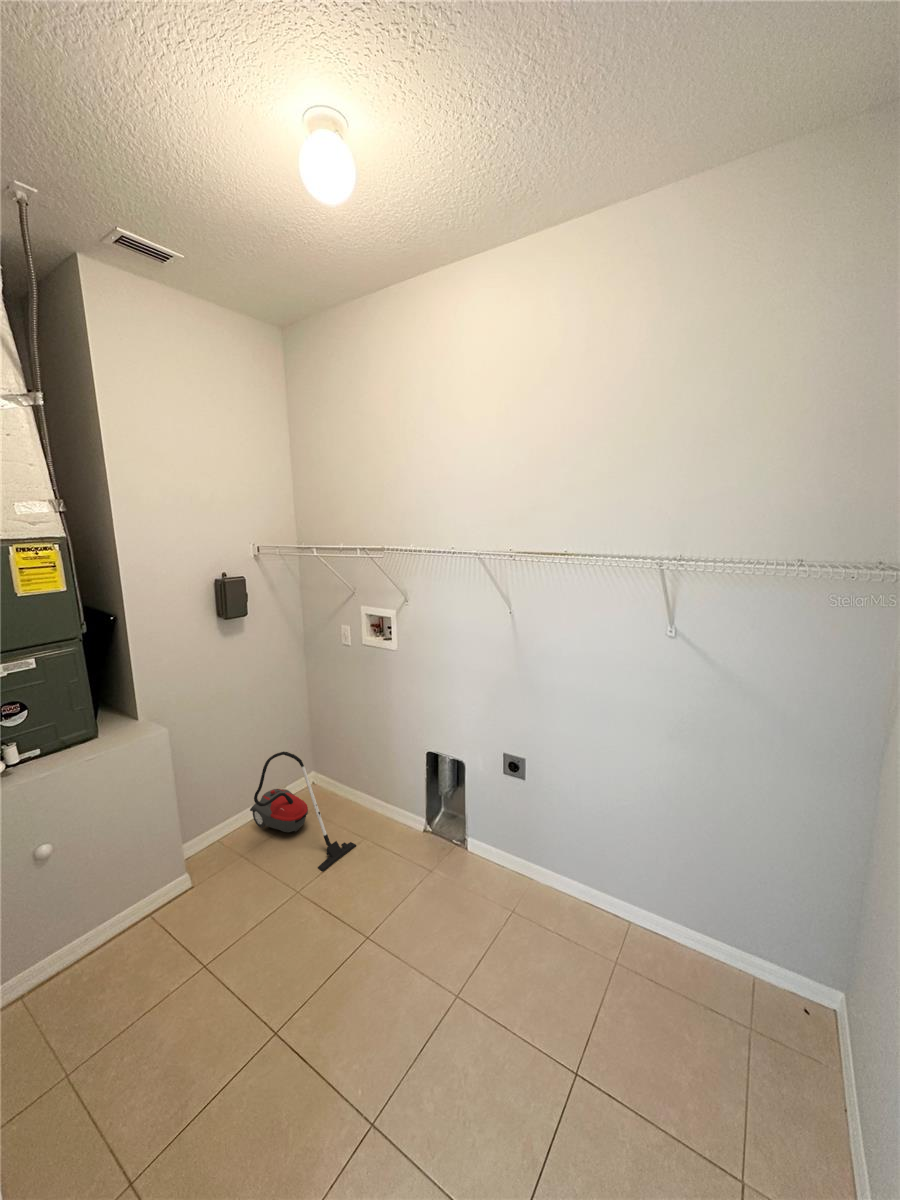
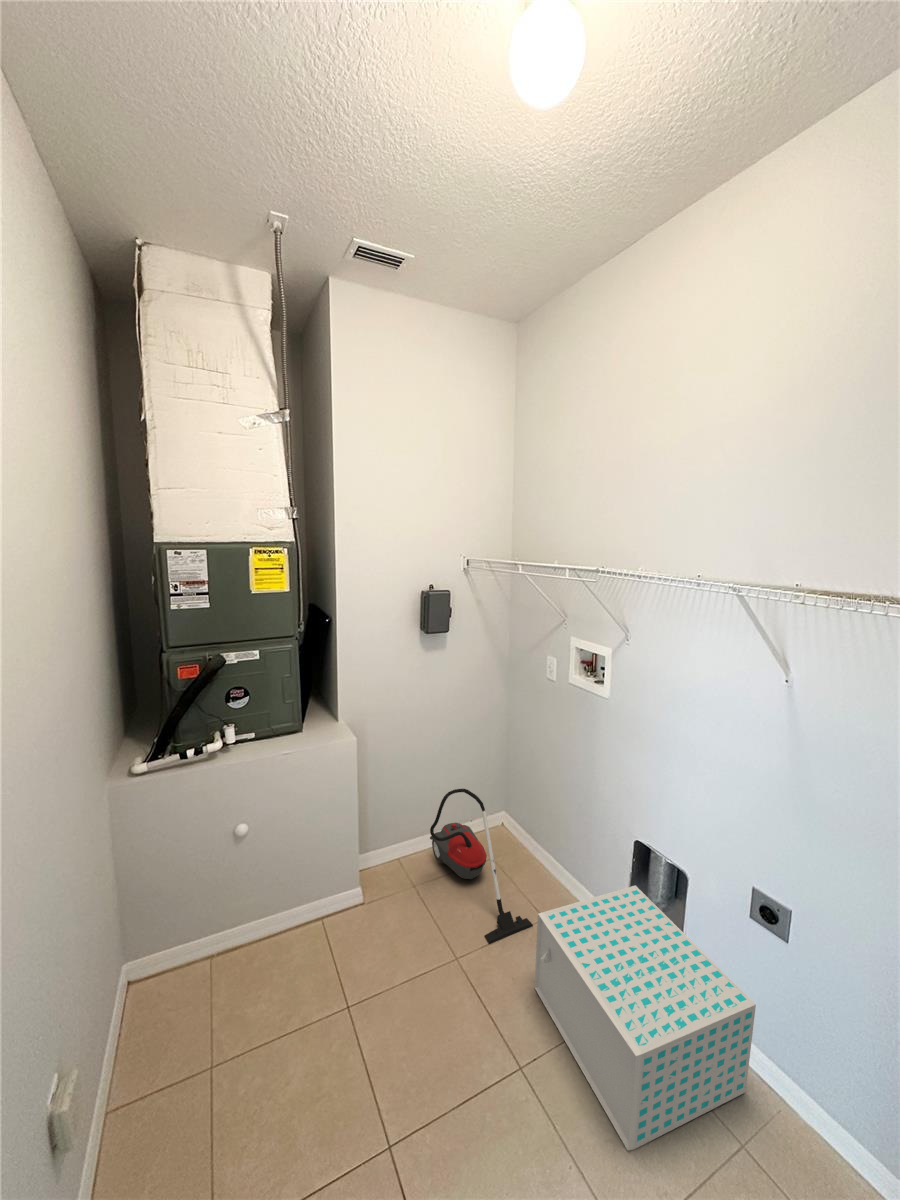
storage box: none [364,784,513,952] -> present [535,886,756,1150]

